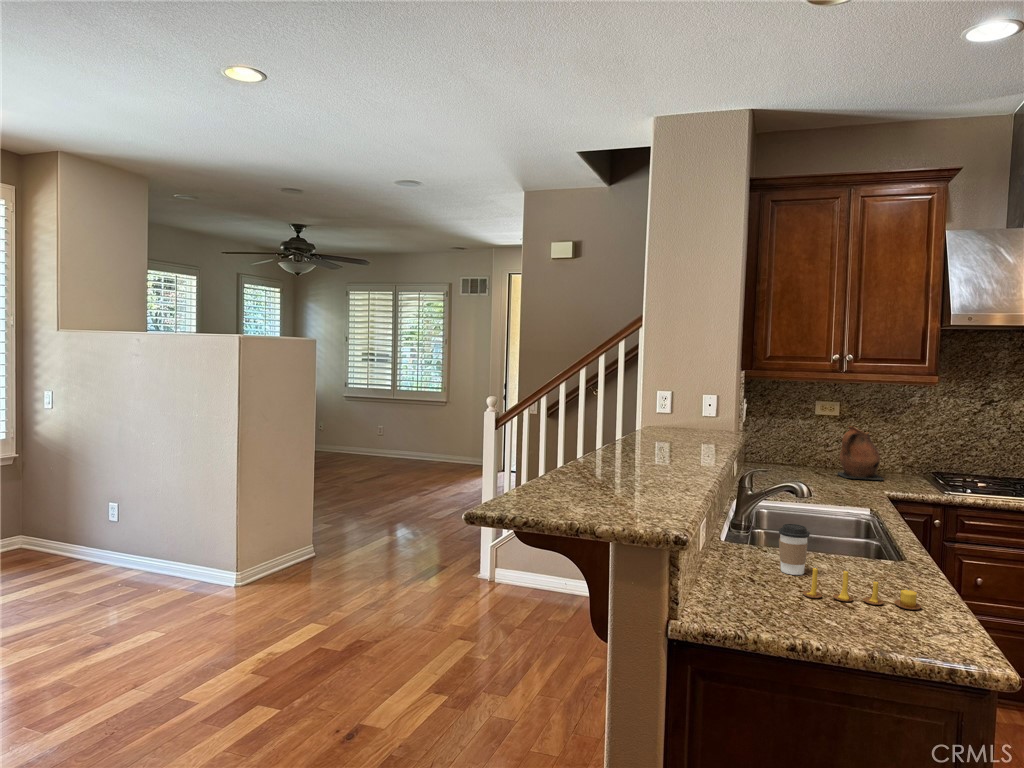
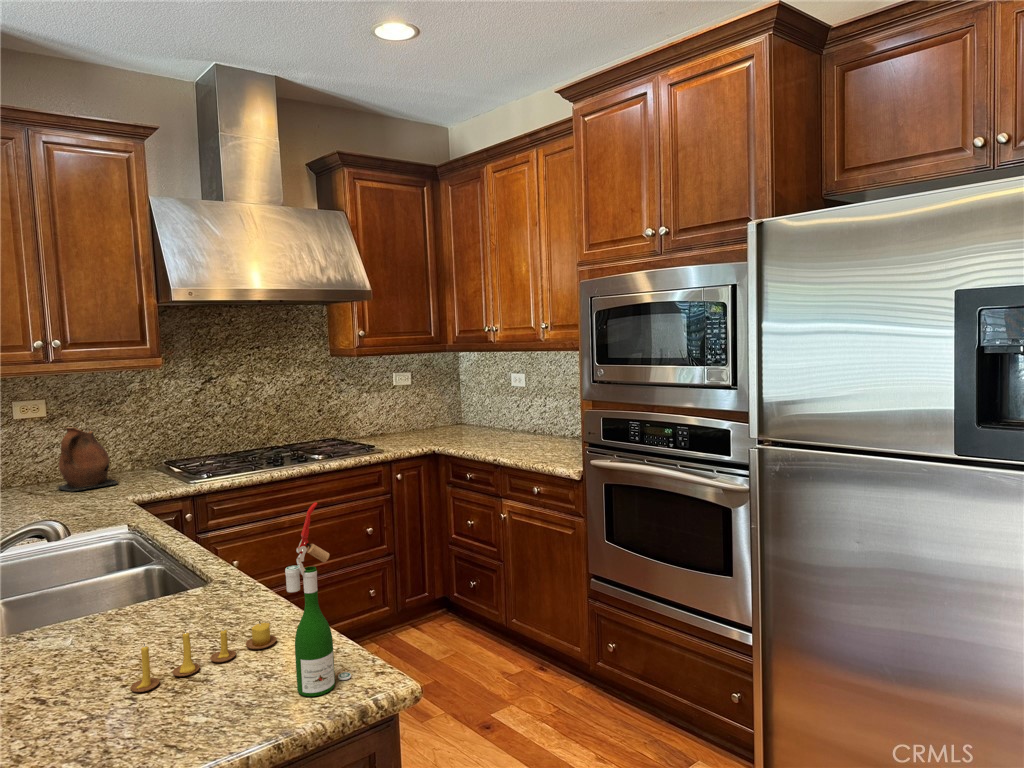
wine bottle: none [909,494,961,650] -> present [285,502,351,696]
coffee cup: present [779,524,810,575] -> none [62,589,112,667]

